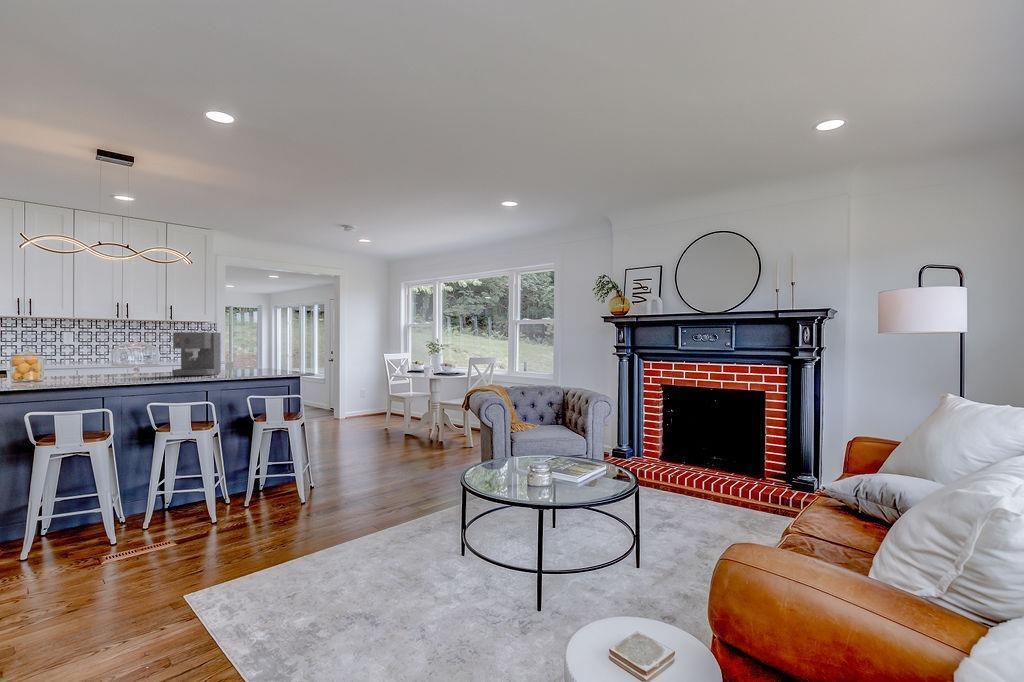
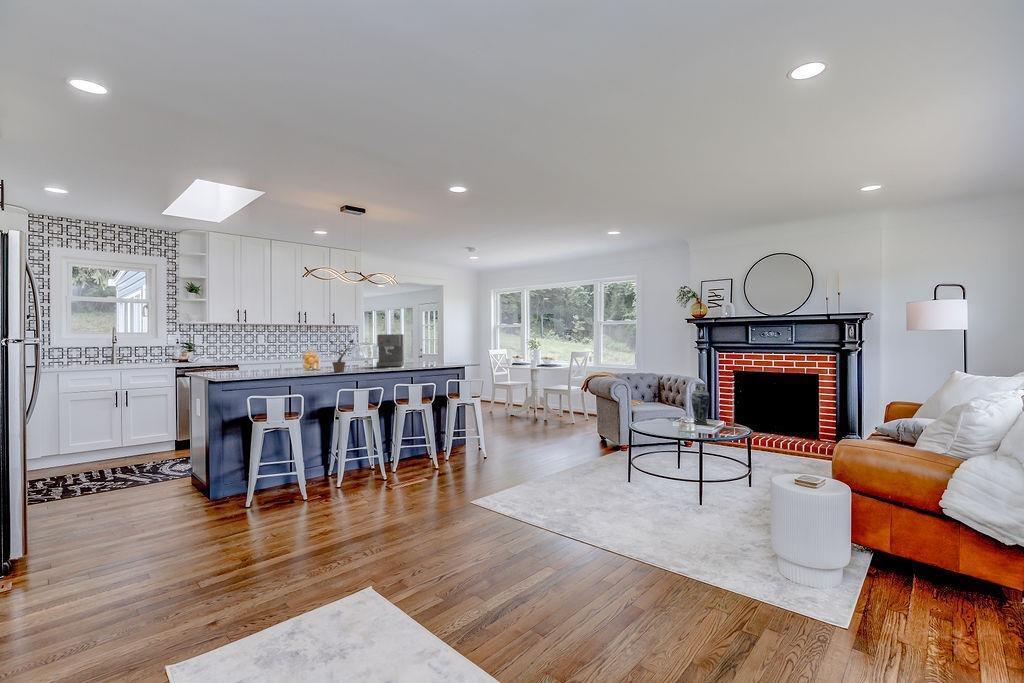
potted plant: none [42,329,106,385] -> present [330,335,354,372]
vase: none [570,406,595,468] -> present [691,383,710,425]

